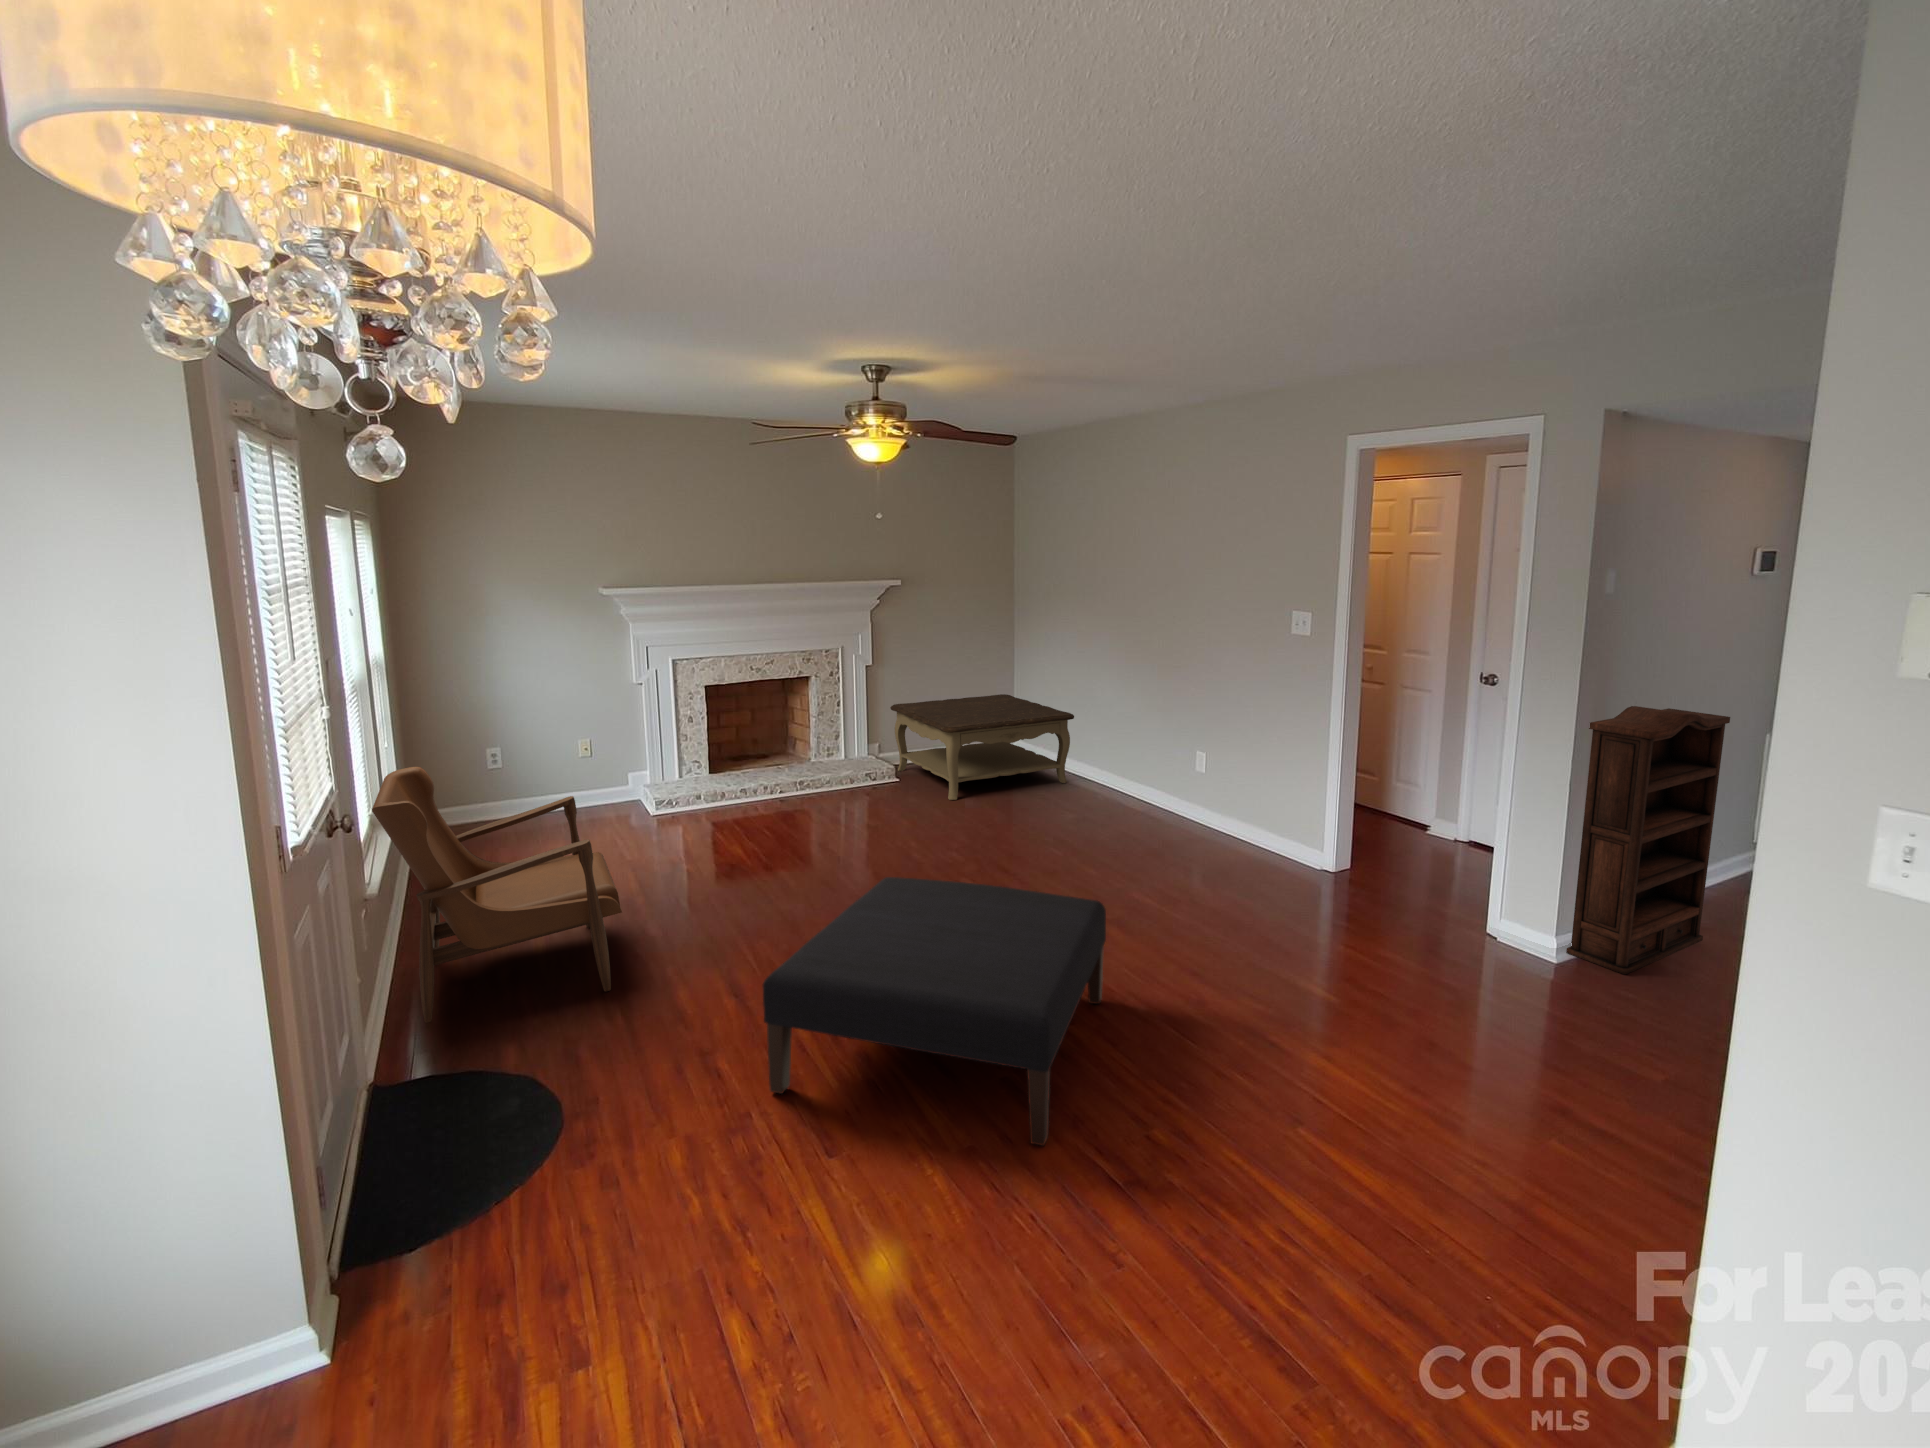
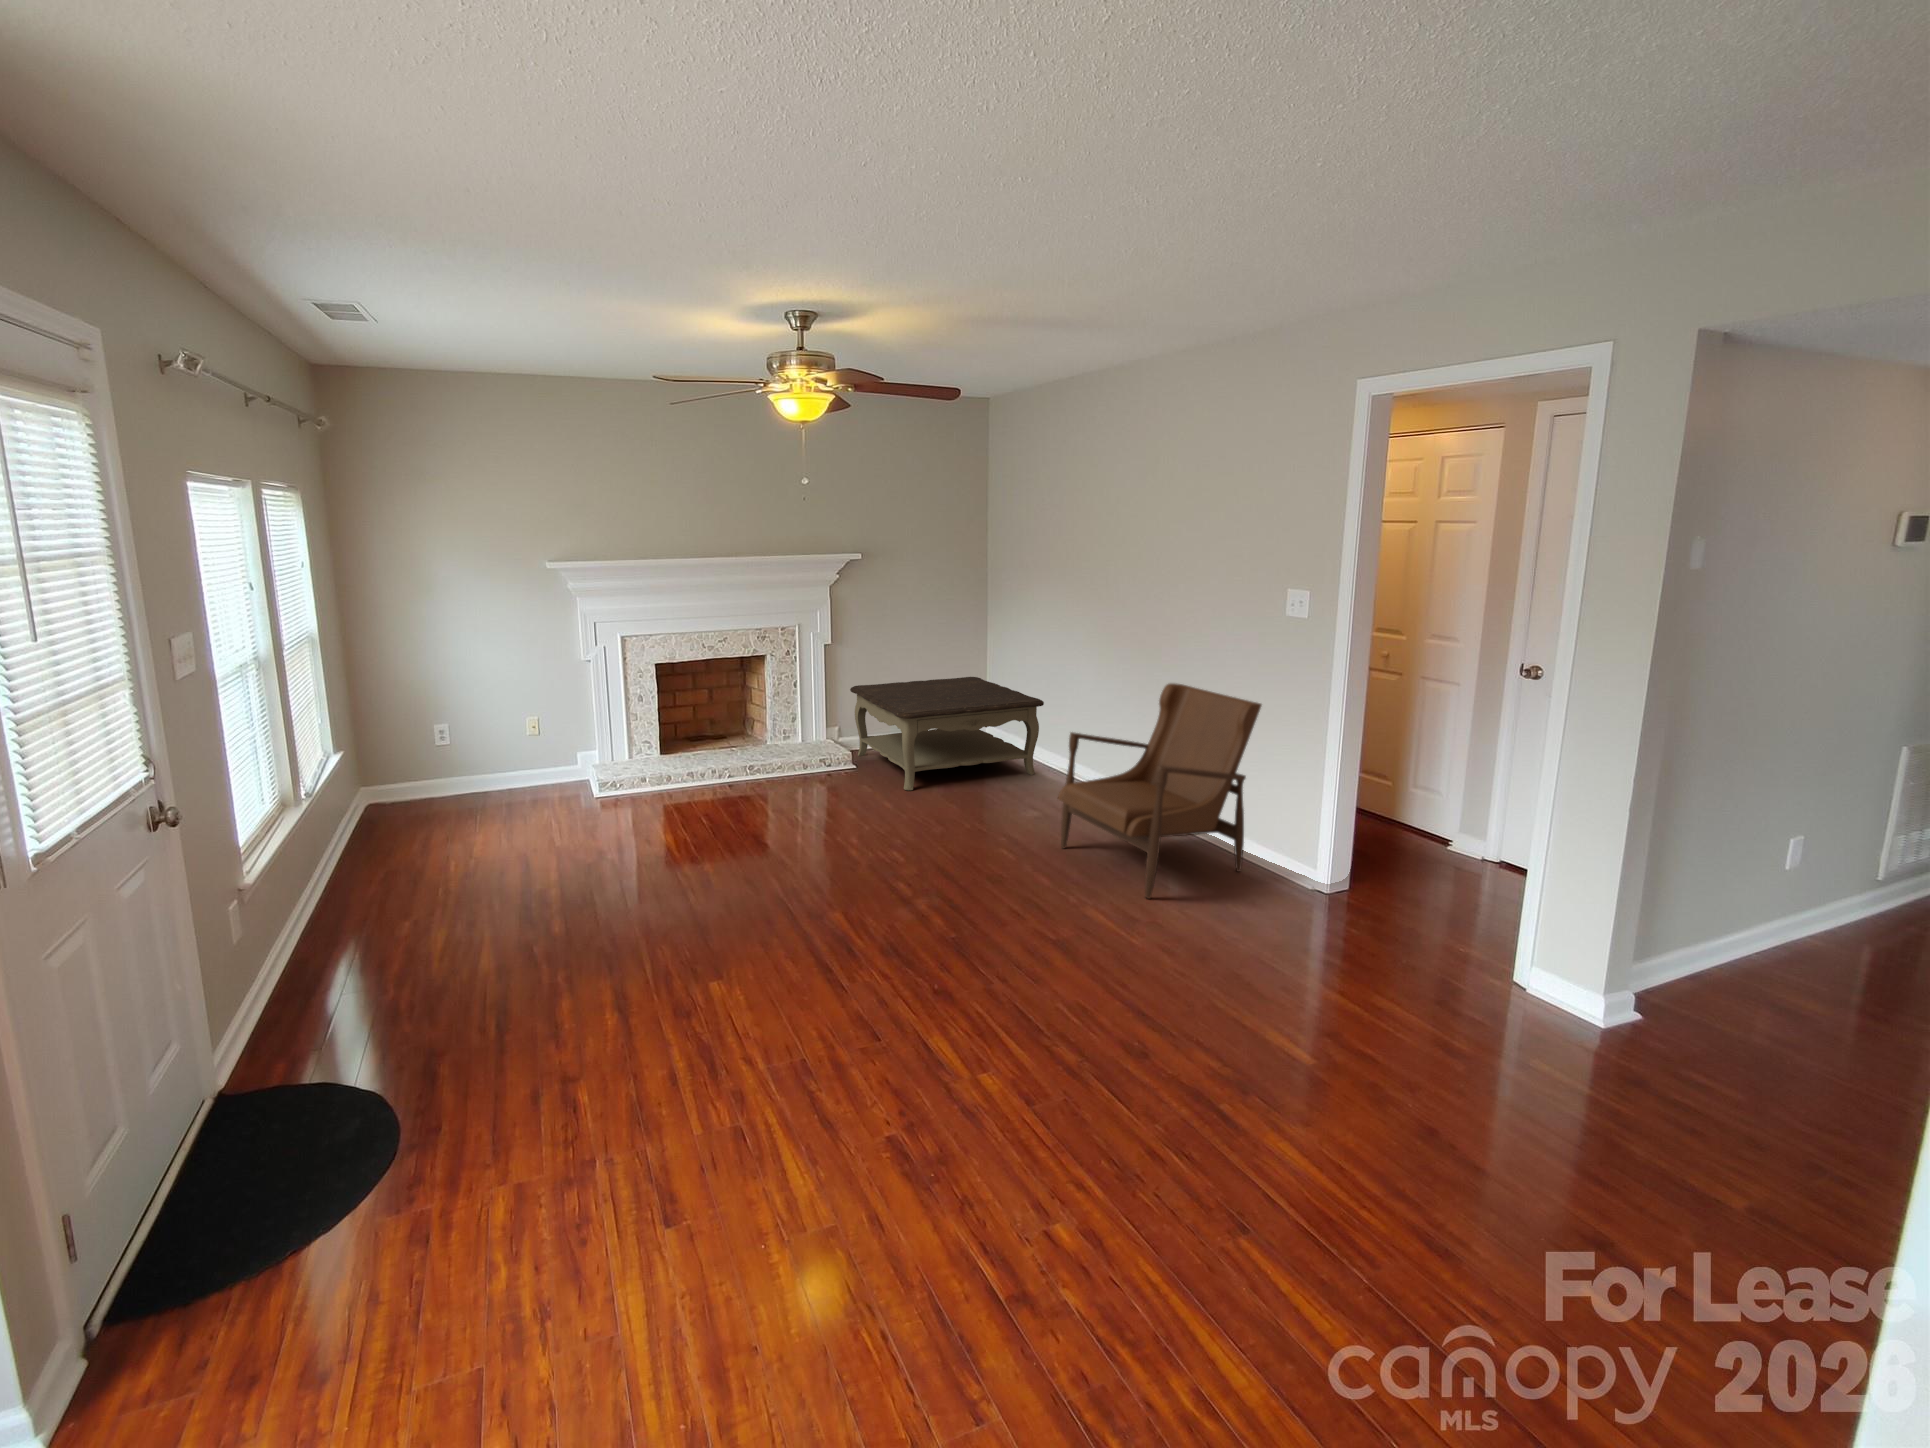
bookshelf: present [1566,706,1730,975] -> none [1620,713,1858,1051]
armchair: present [372,767,622,1023] -> present [1058,683,1261,898]
ottoman: present [763,877,1106,1146] -> none [615,890,1037,1247]

